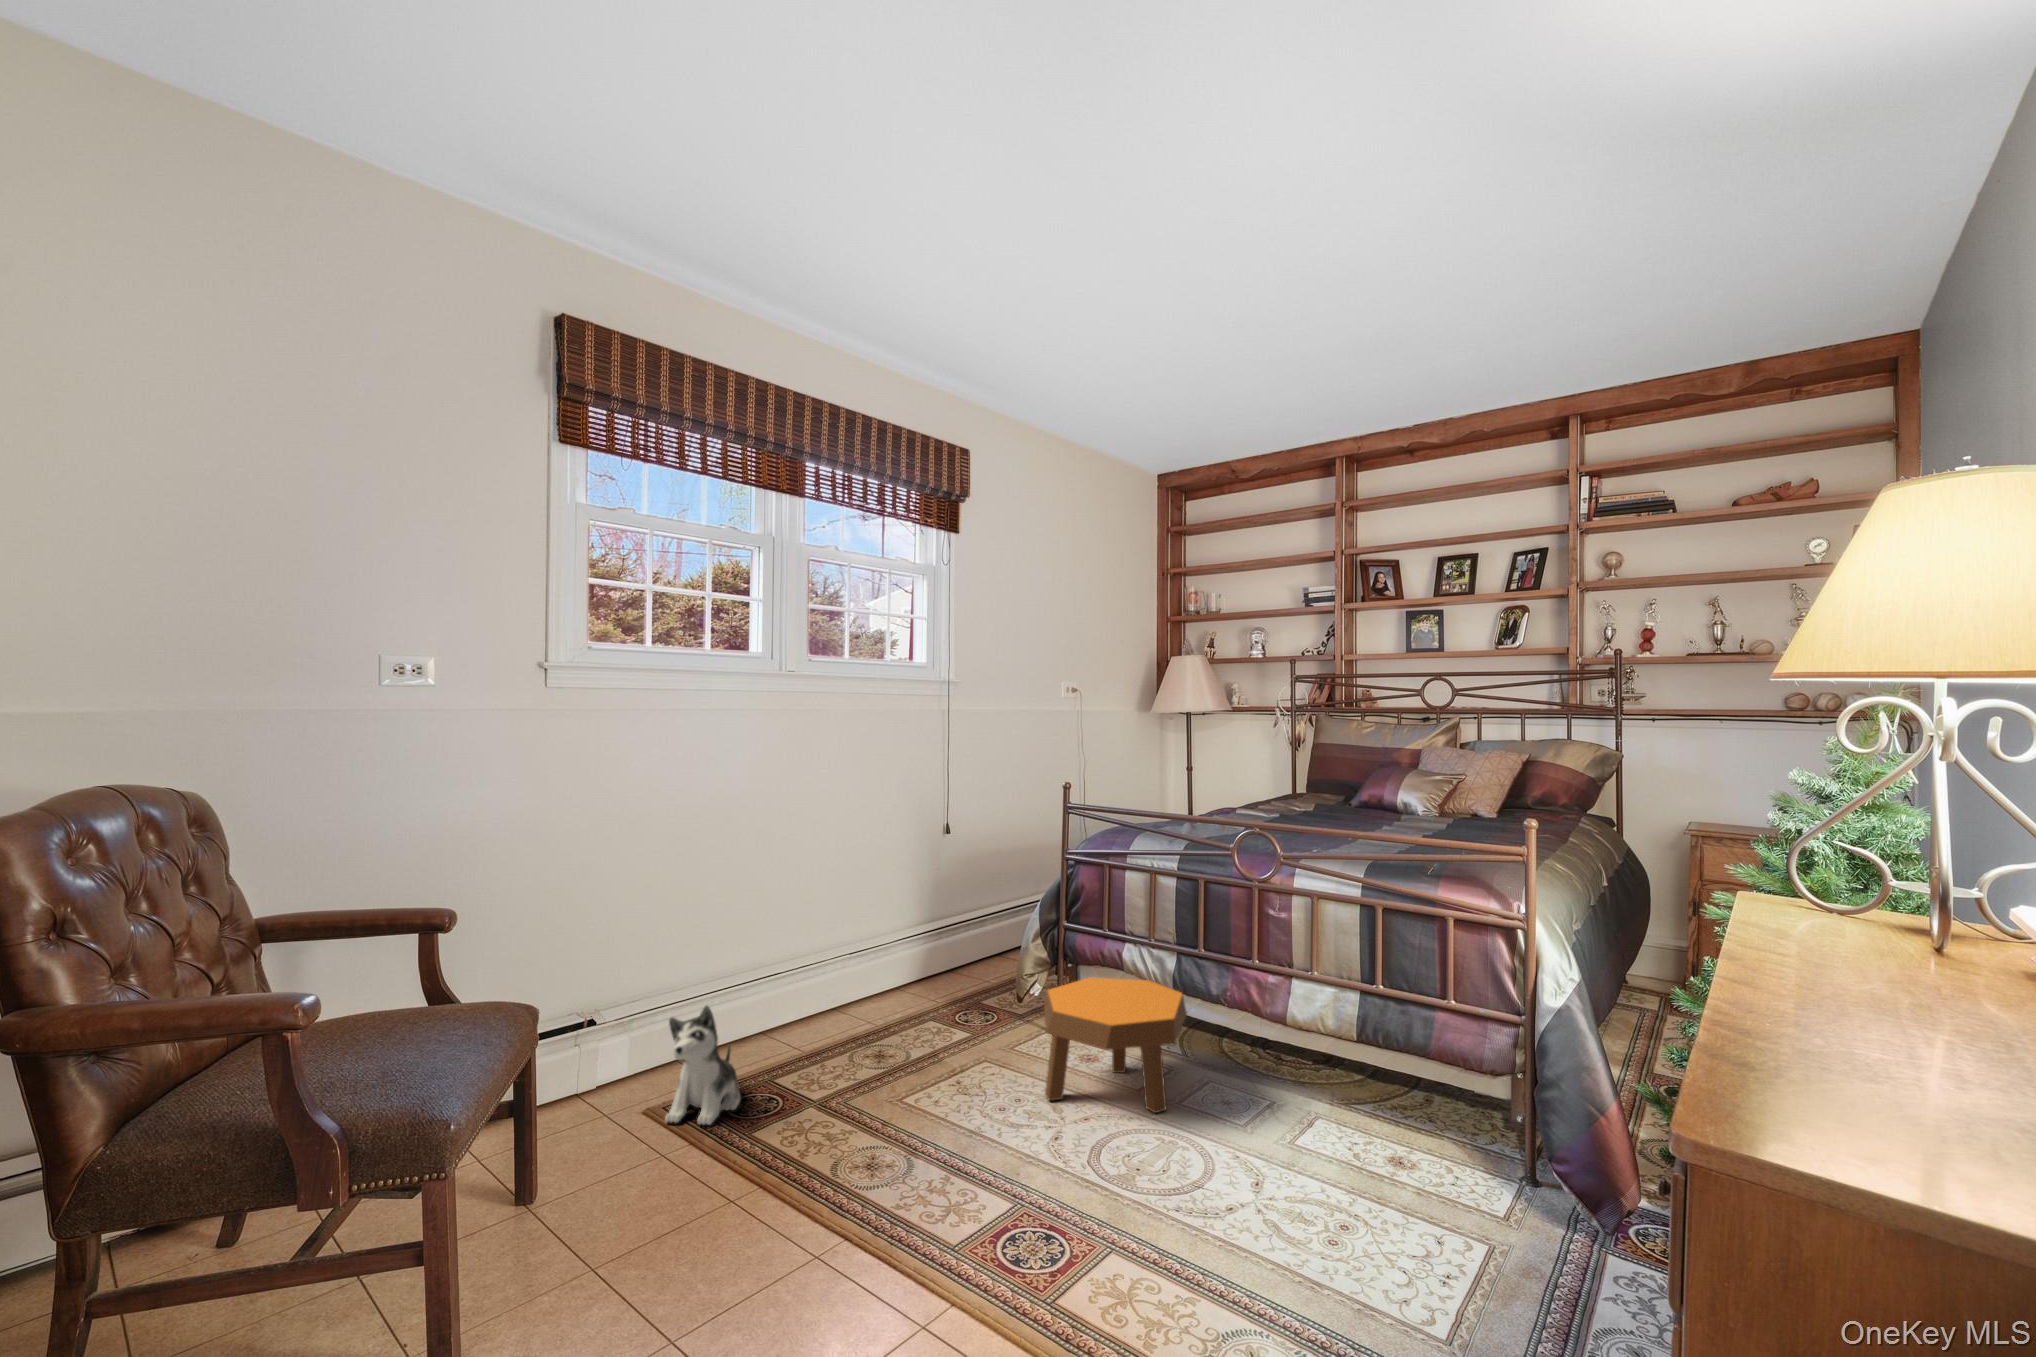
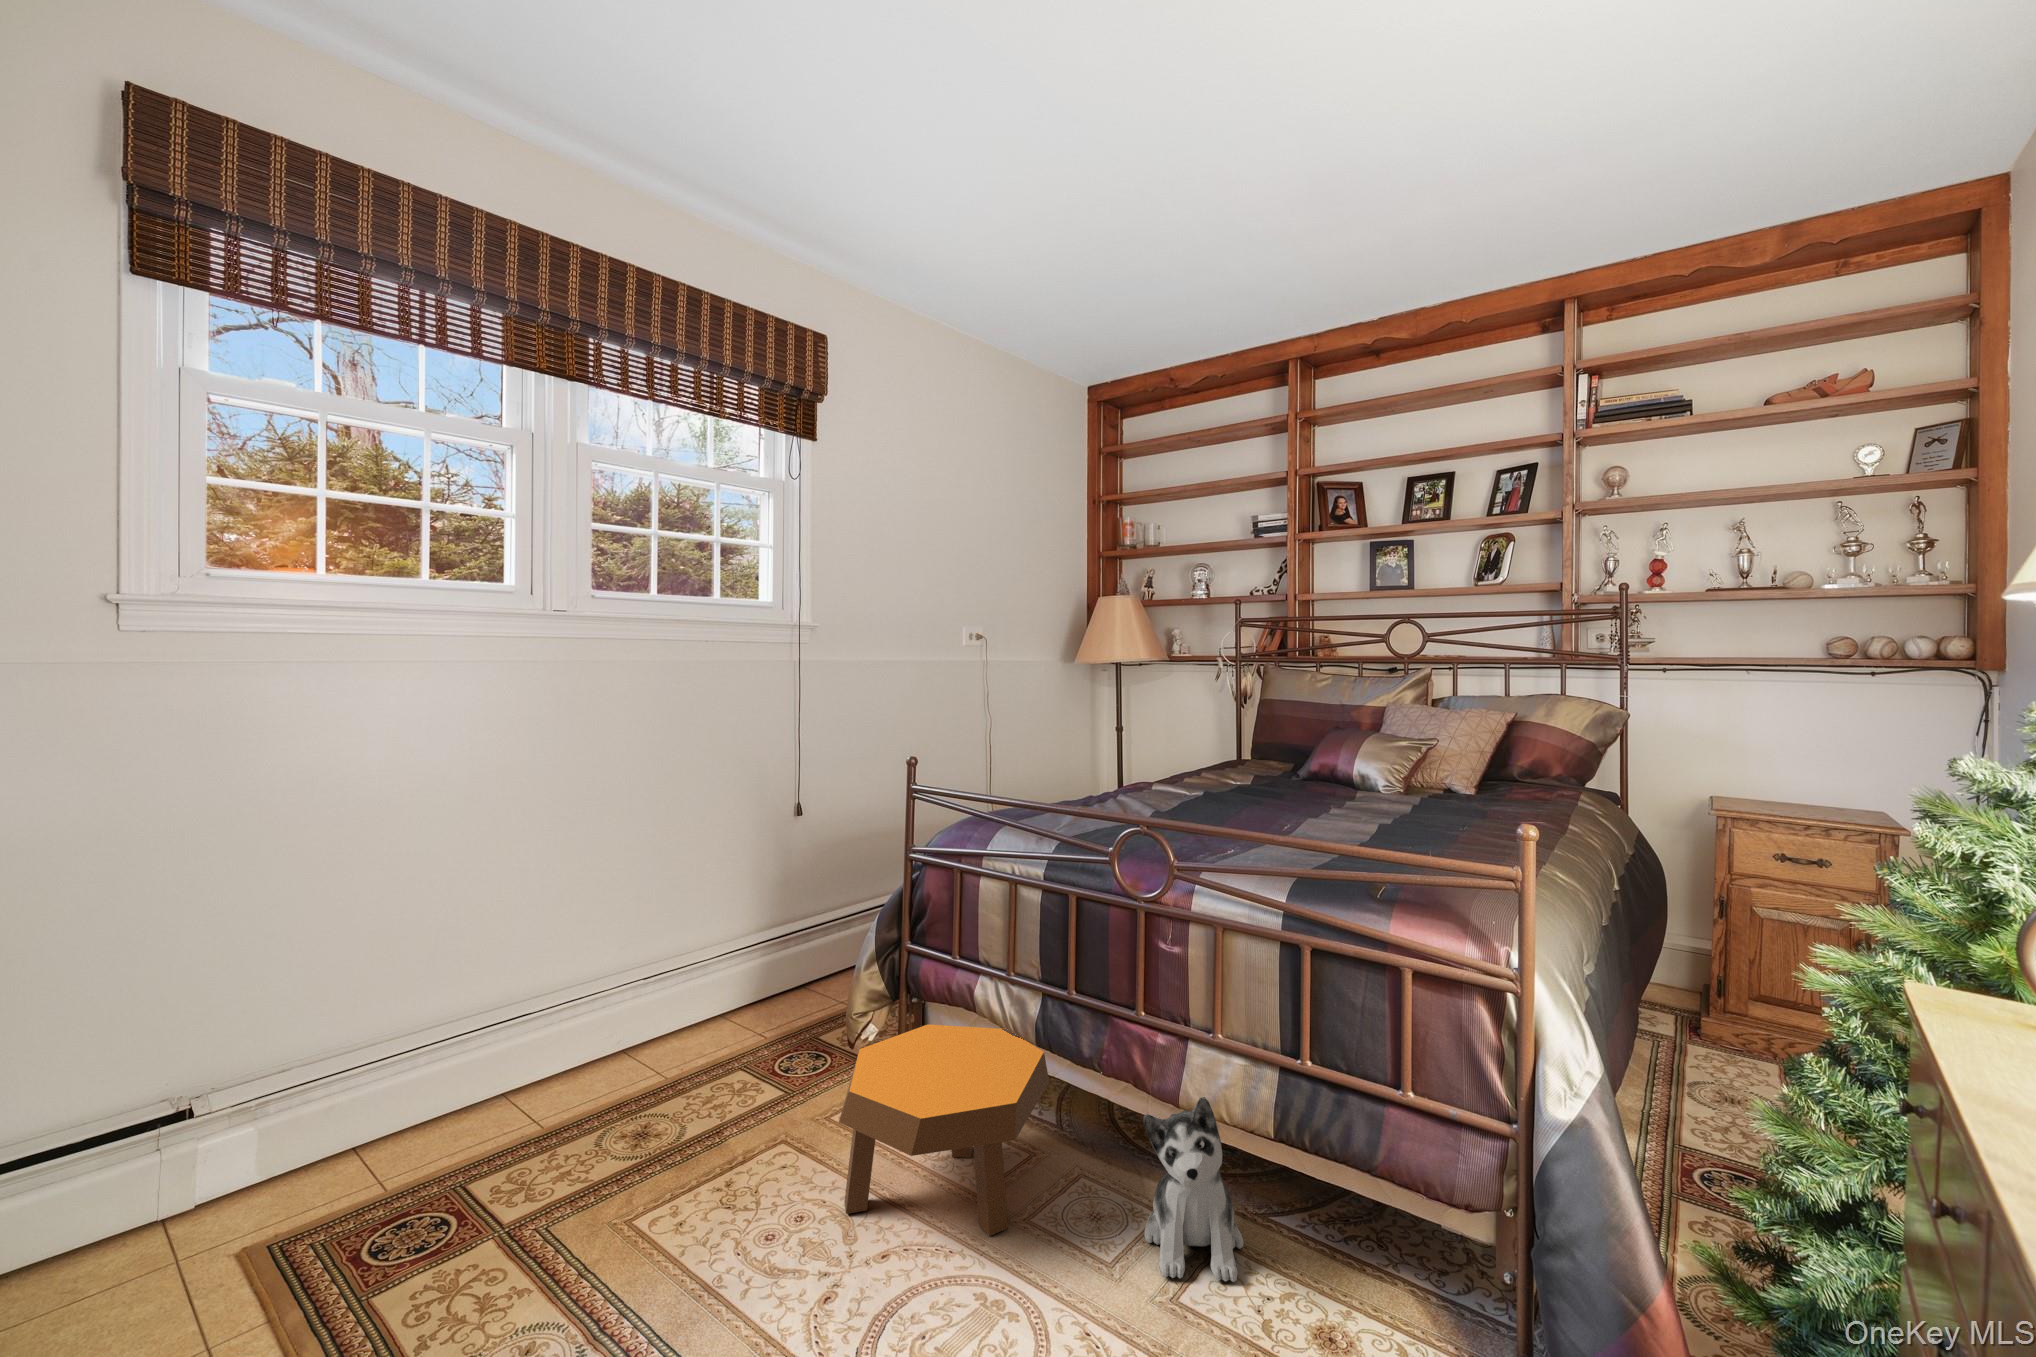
plush toy: present [665,1006,740,1125] -> present [1144,1097,1244,1282]

